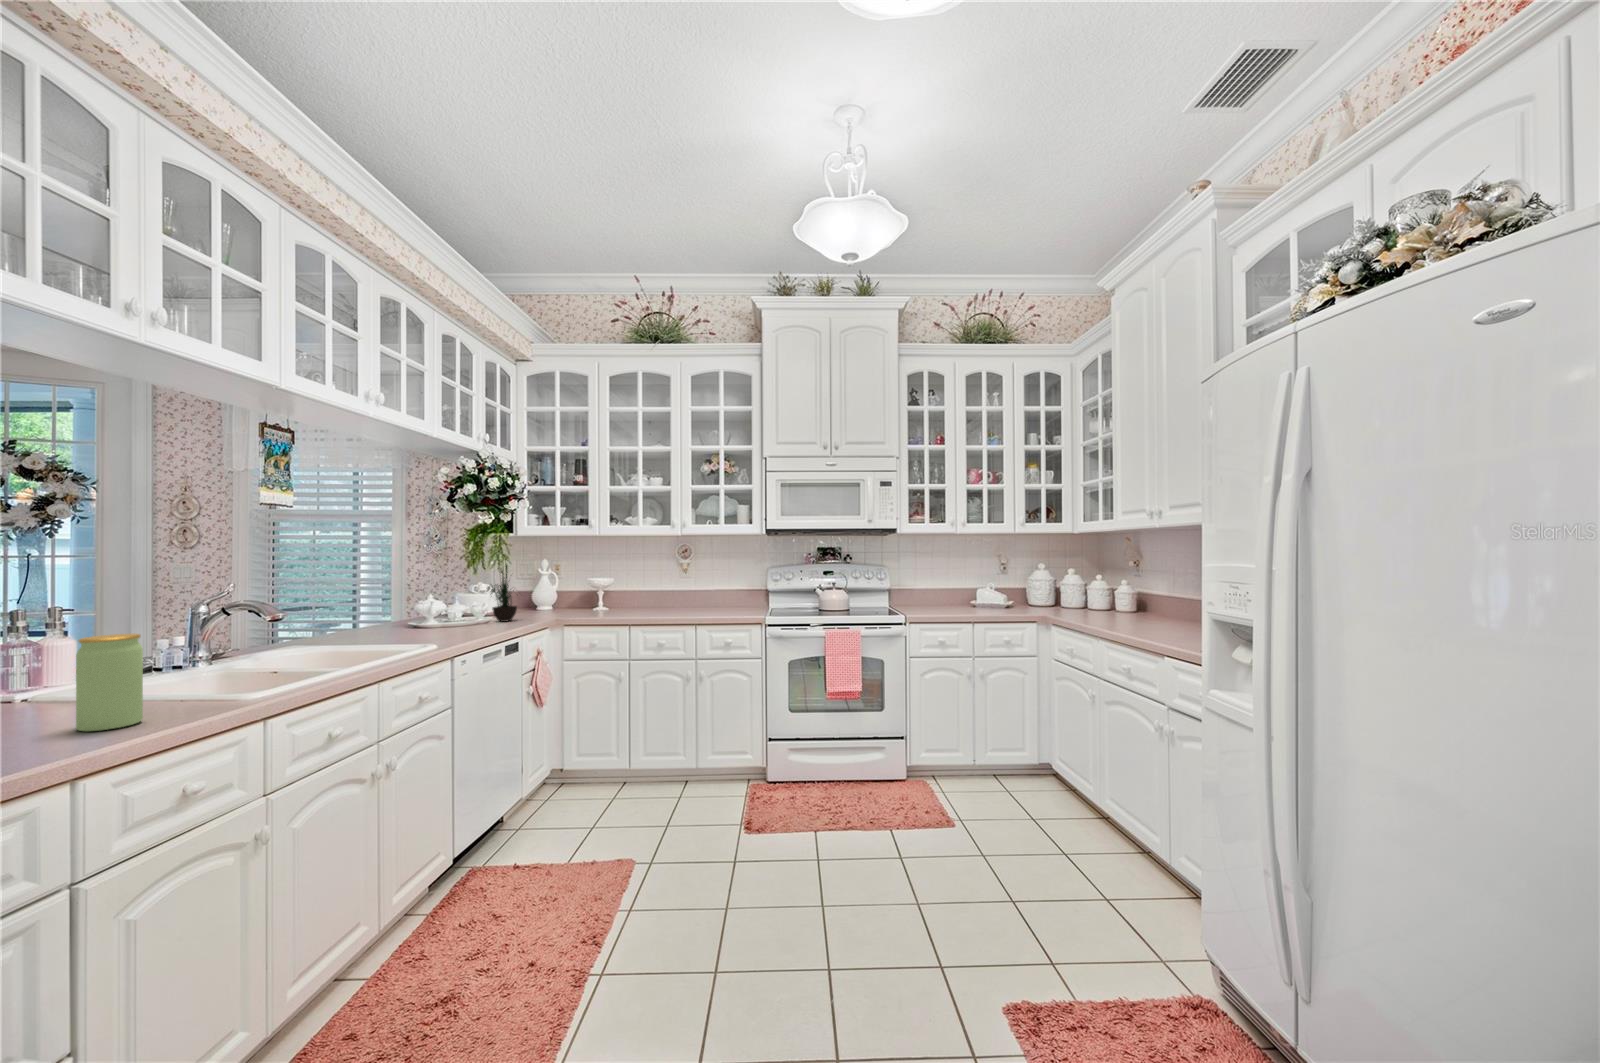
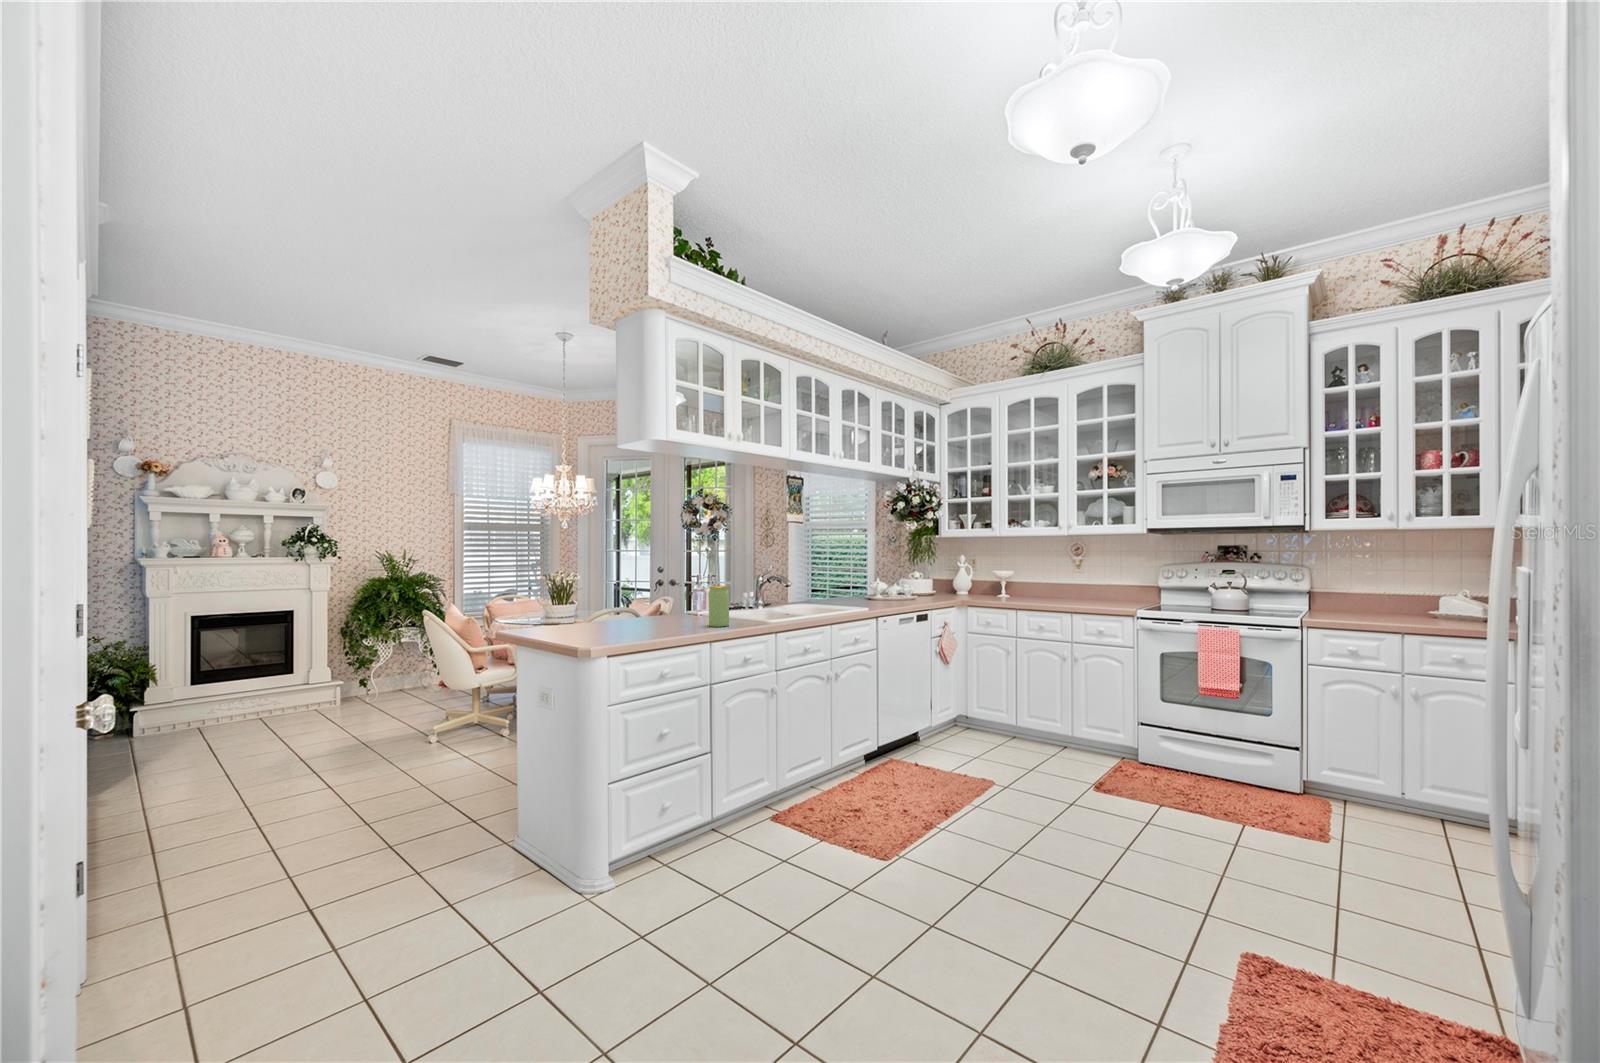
potted plant: present [491,566,517,622] -> none [911,548,938,599]

